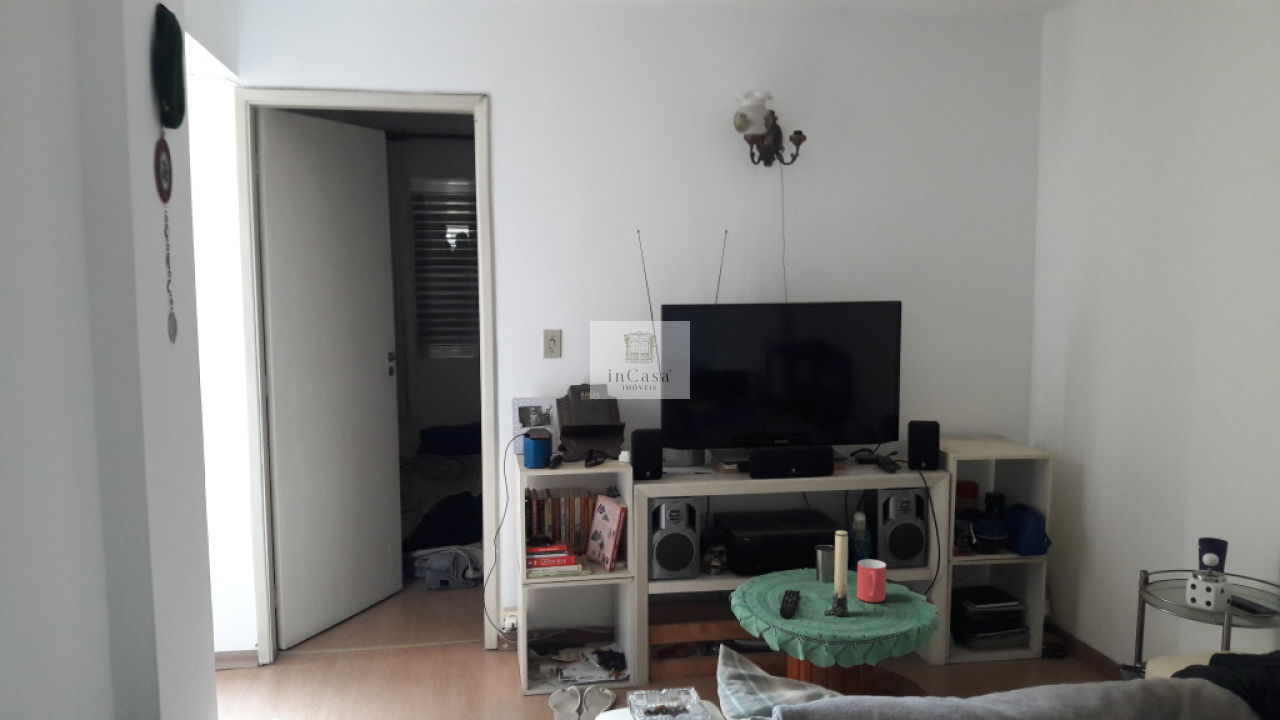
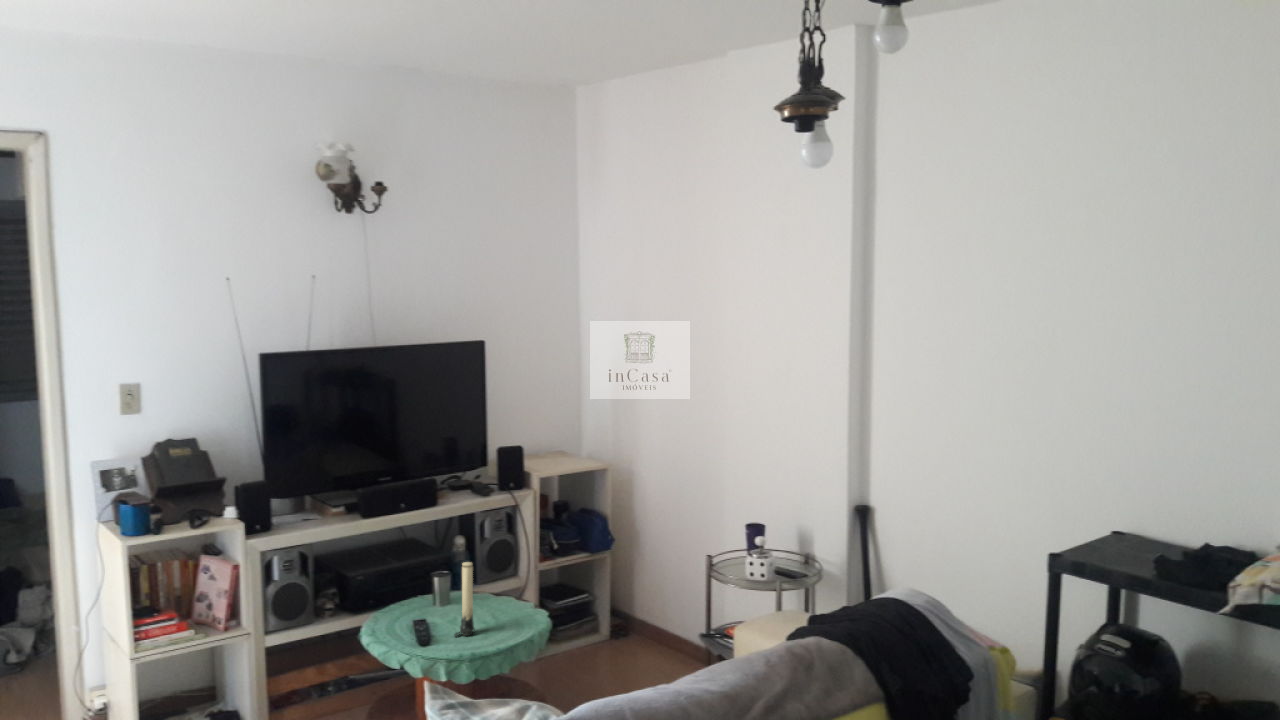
mug: present [857,560,886,602] -> none [476,581,500,619]

